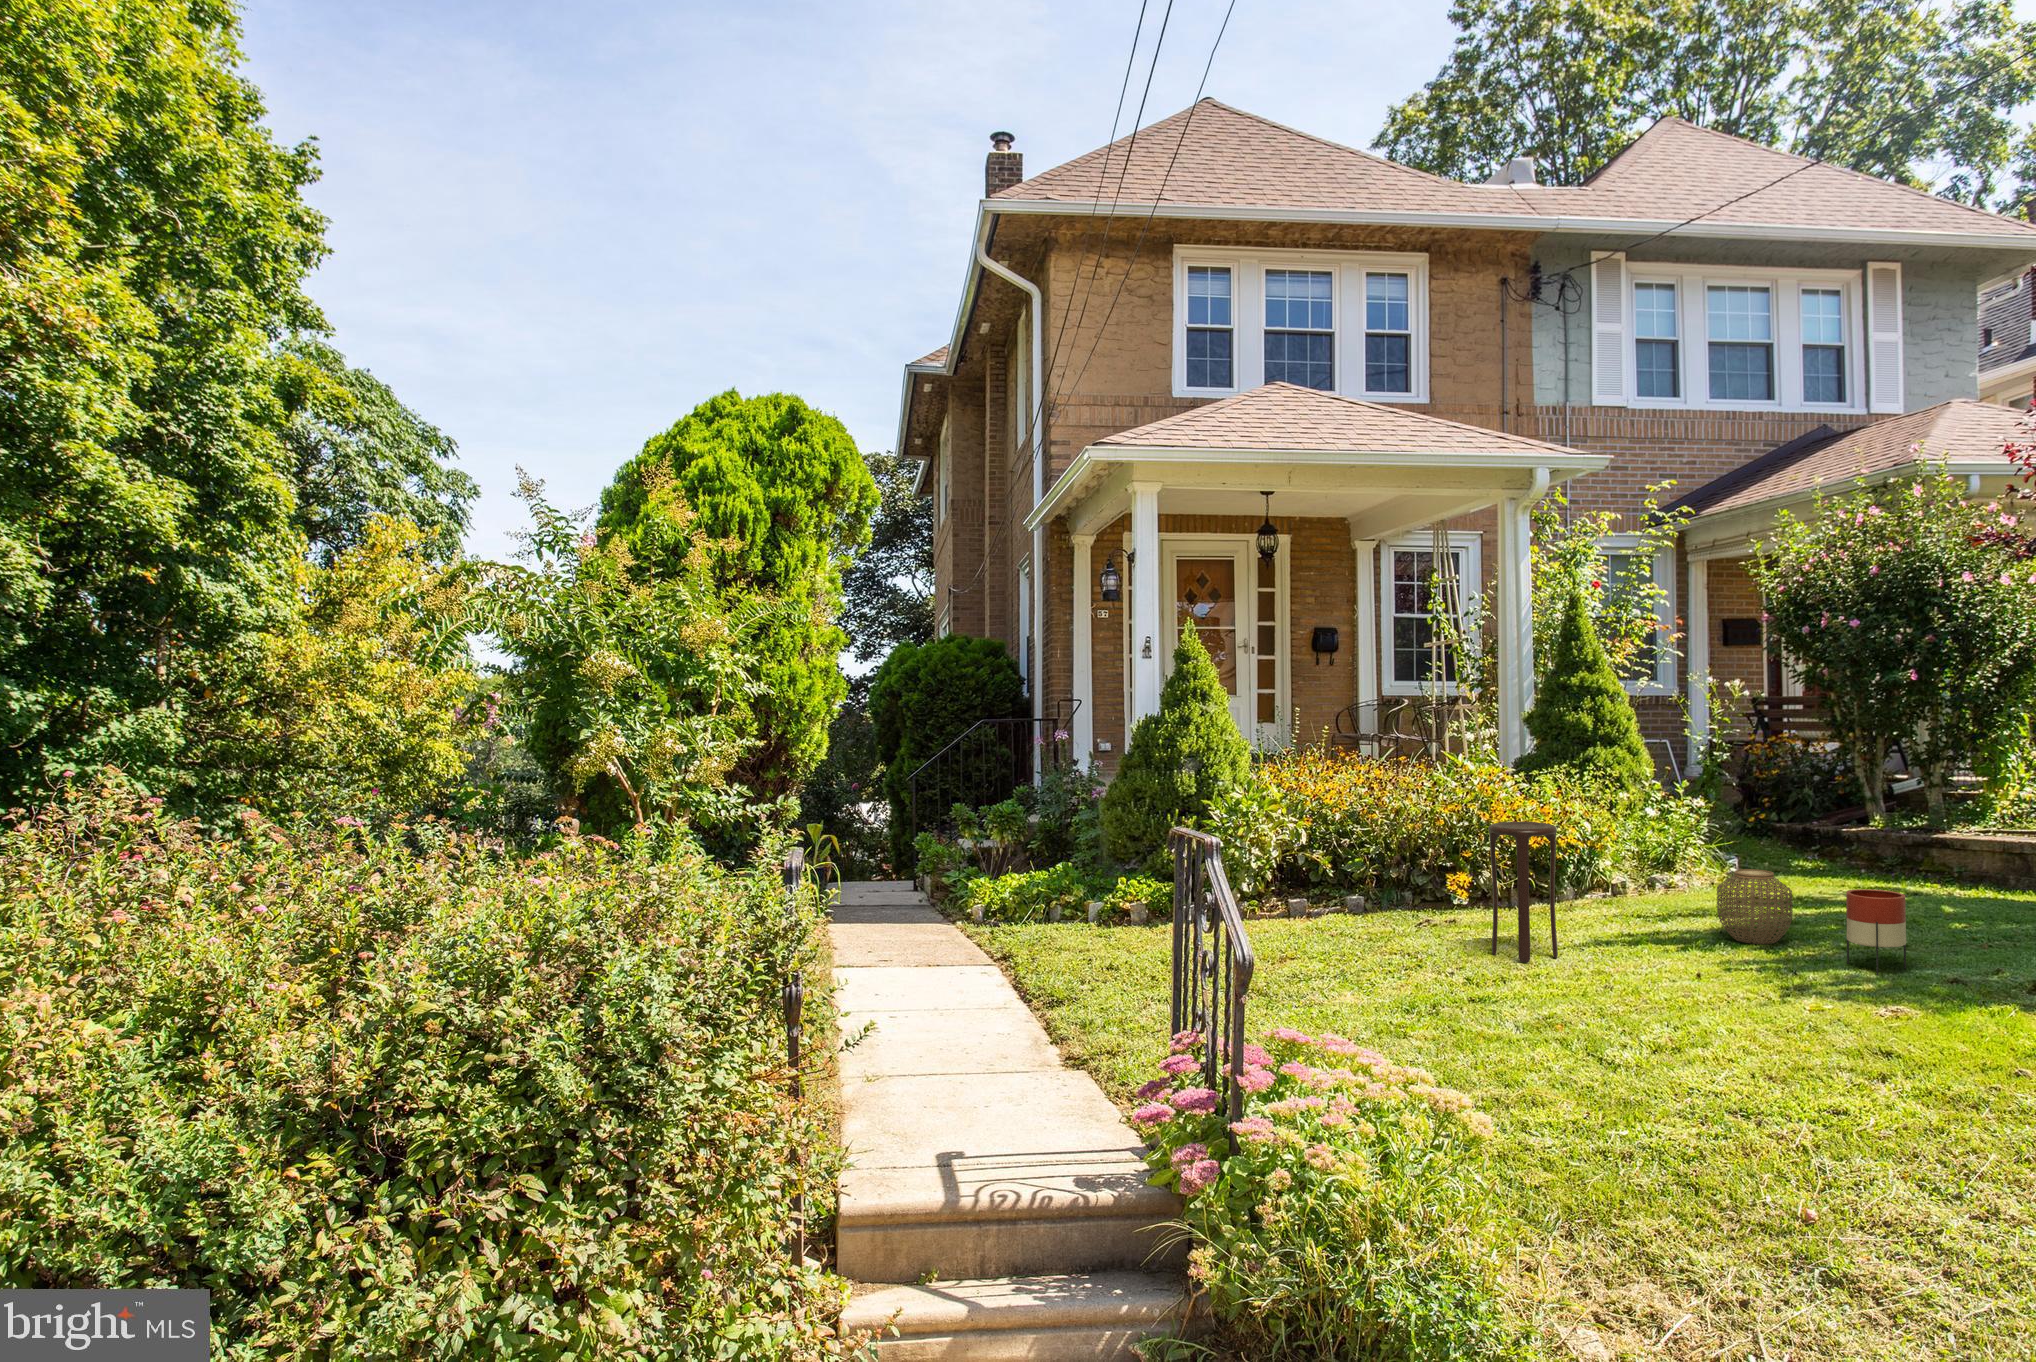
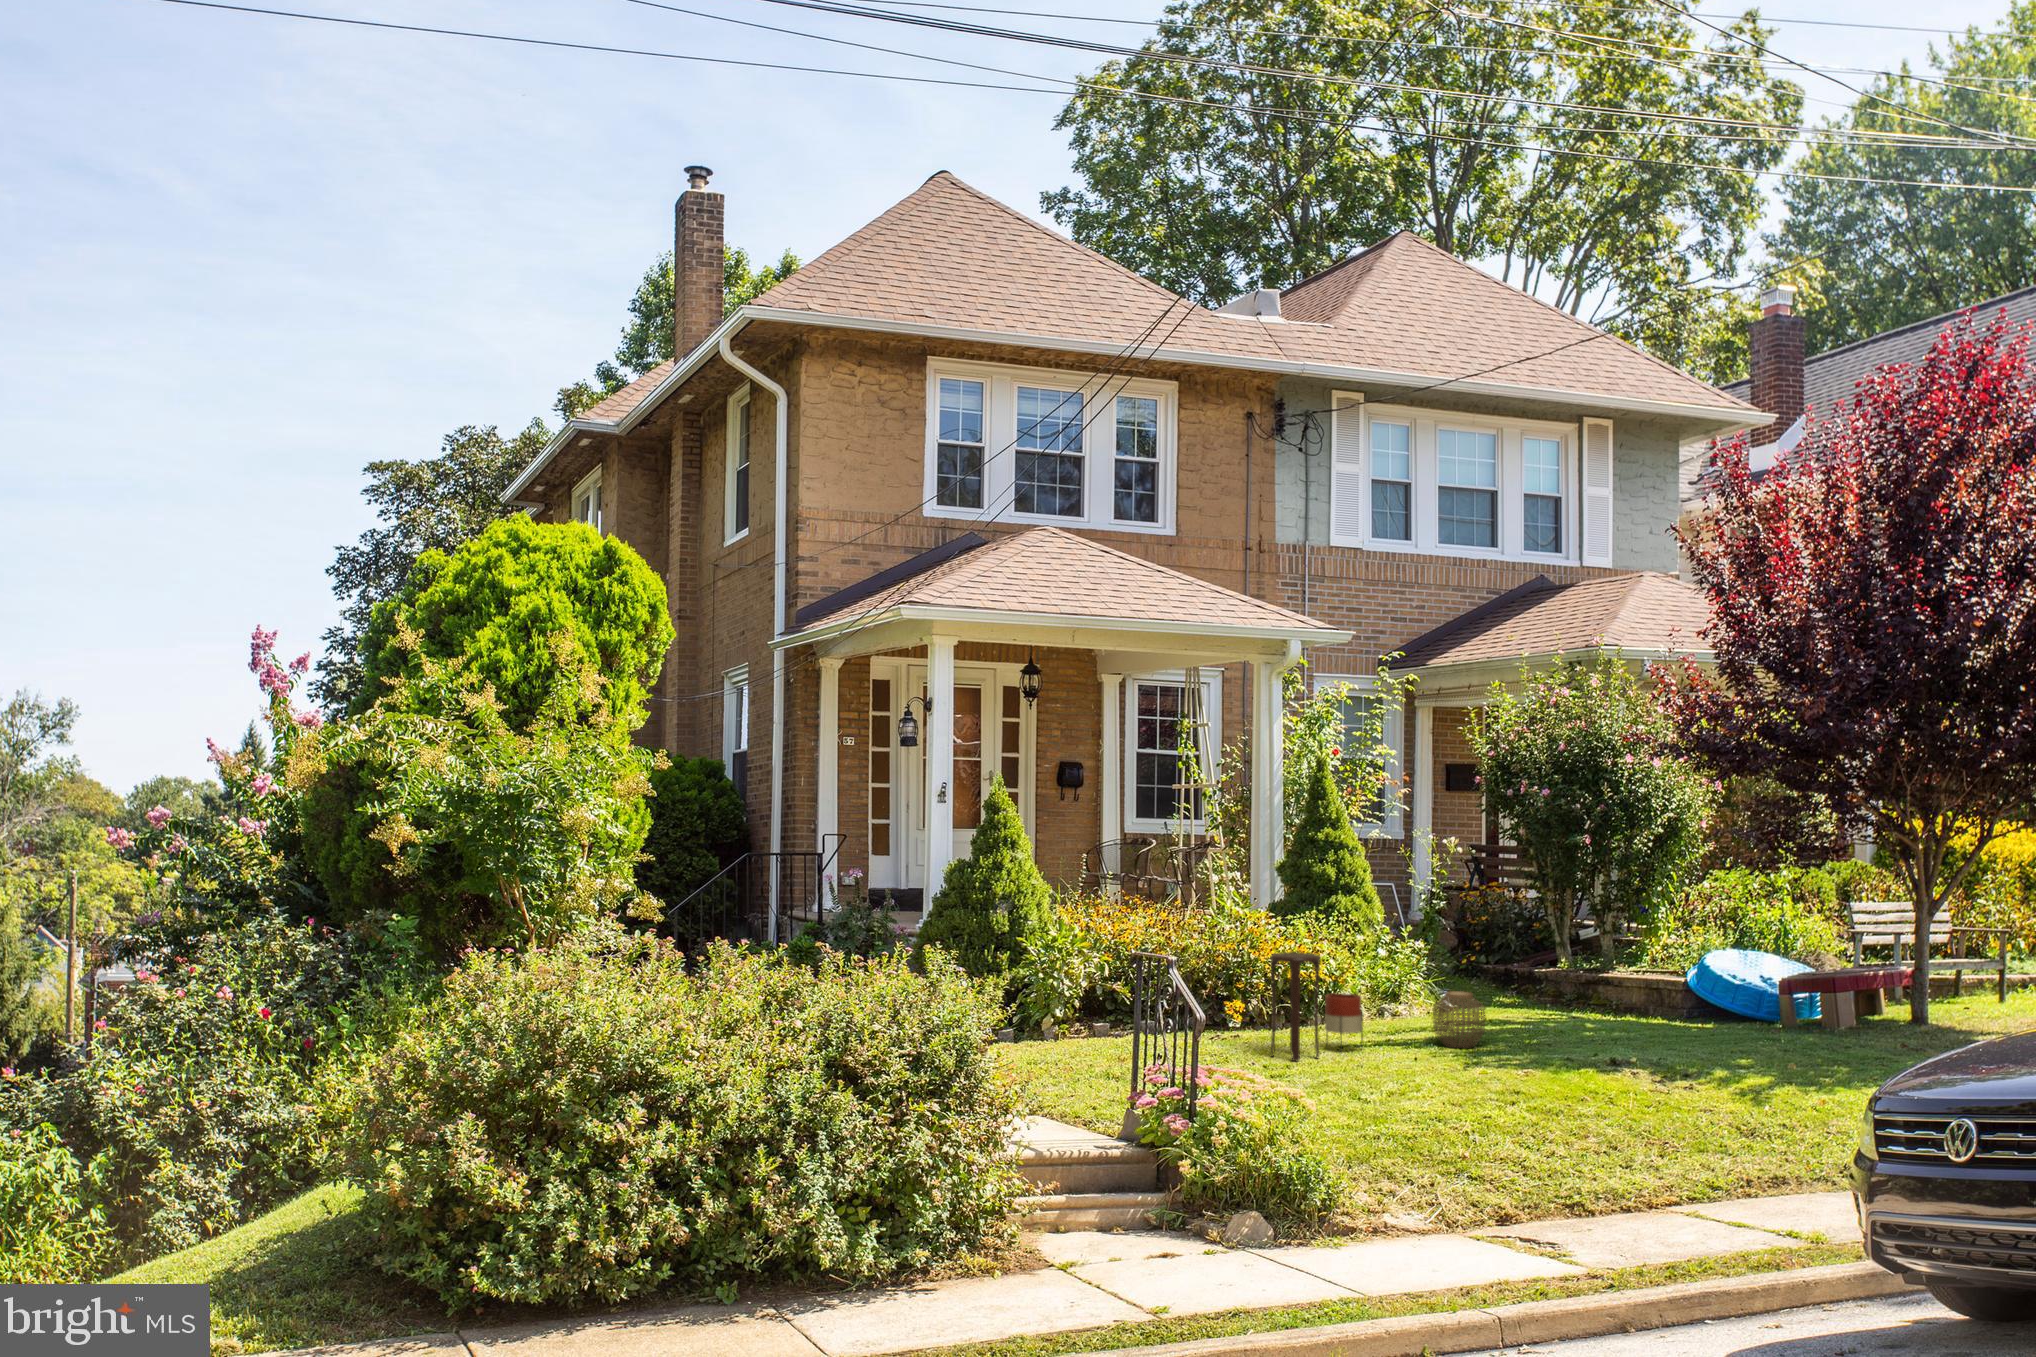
planter: present [1846,889,1906,976] -> present [1325,993,1363,1053]

